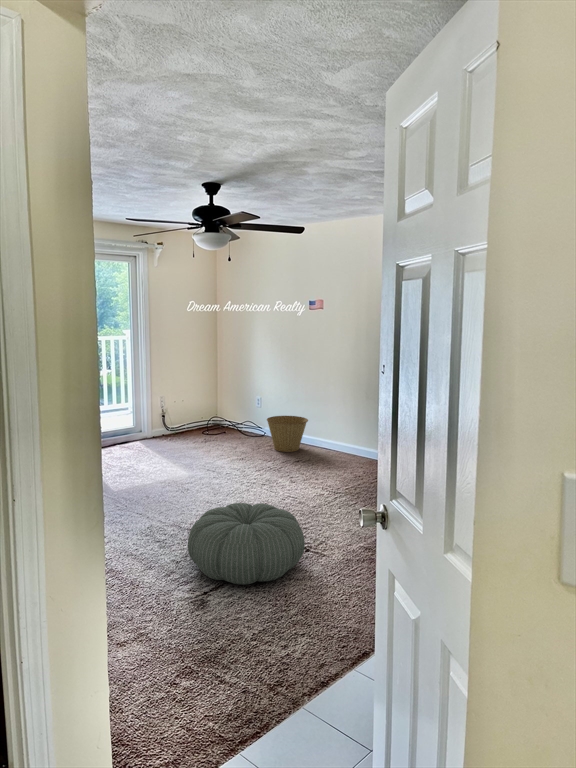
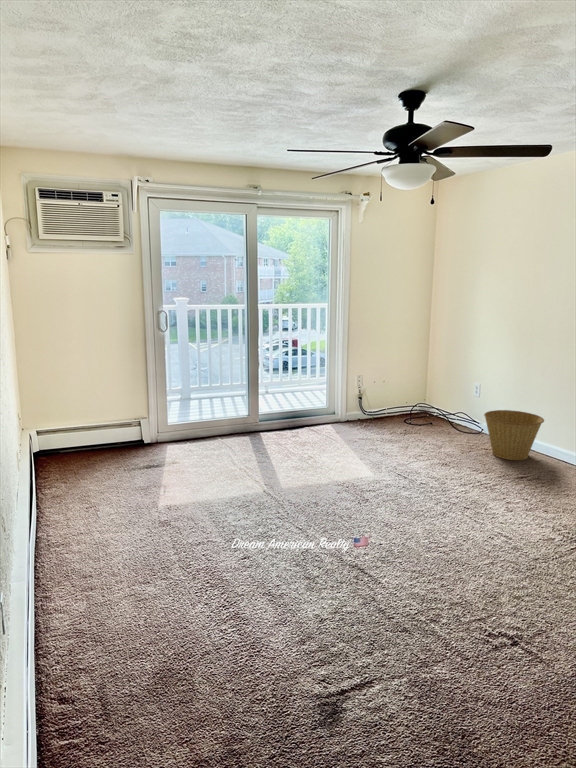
pouf: present [188,503,305,585] -> none [332,551,507,694]

